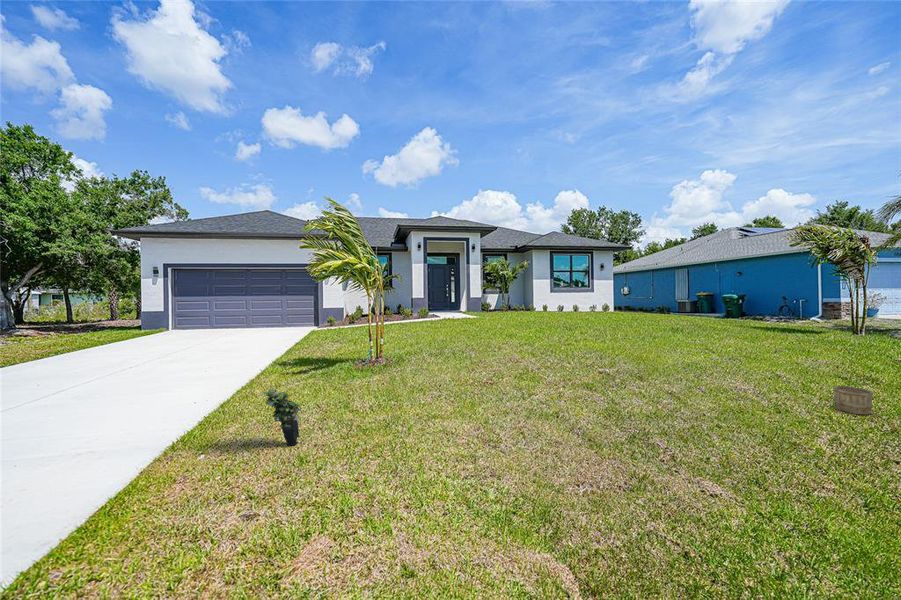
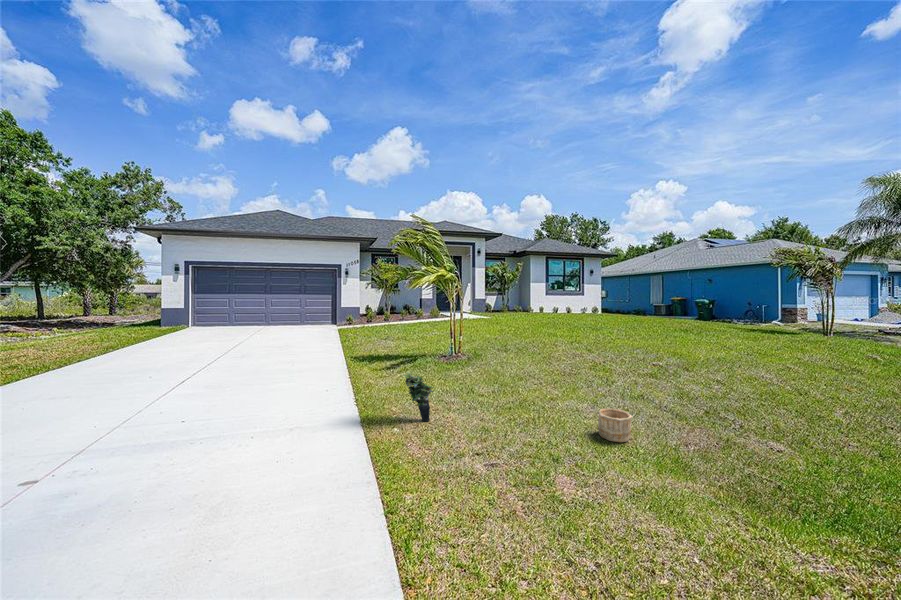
wooden bucket: present [833,386,873,415] -> present [598,408,632,442]

